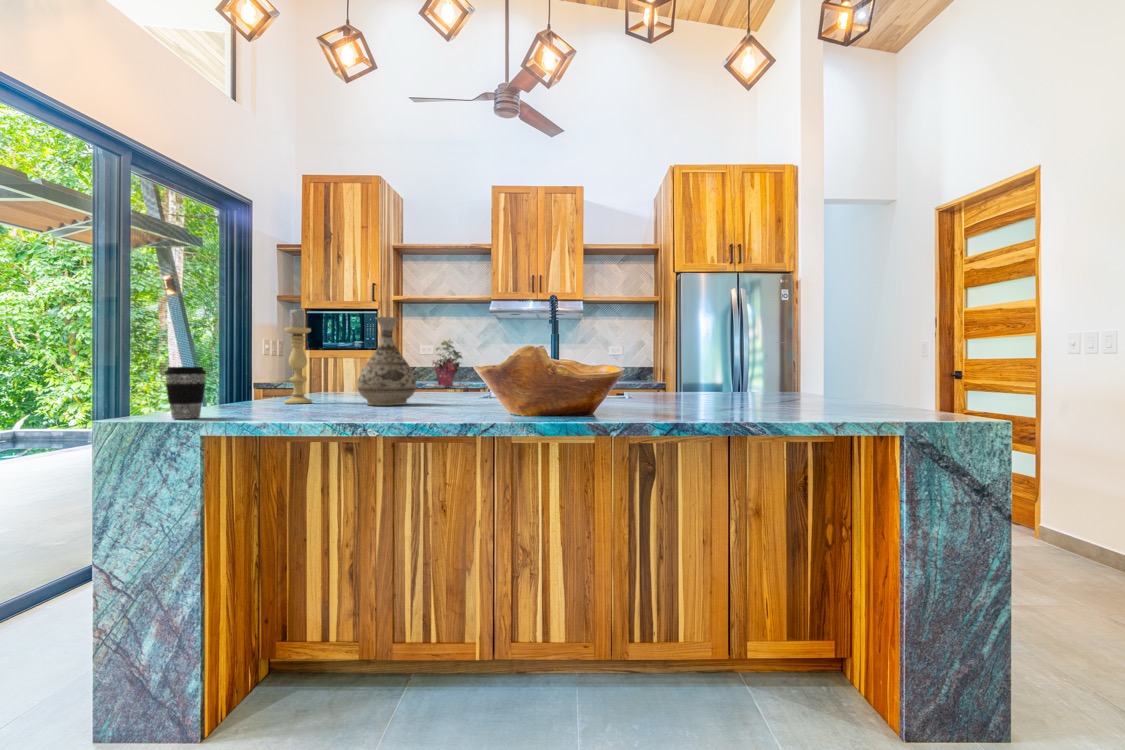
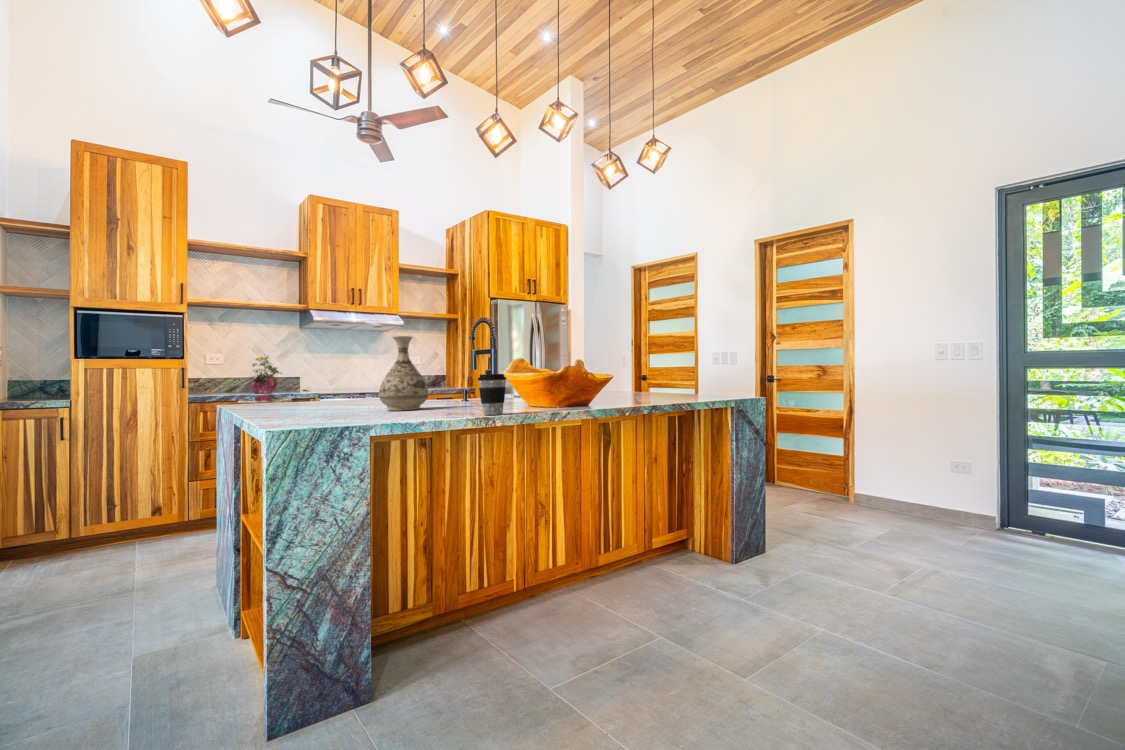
candle holder: present [284,309,312,404] -> none [288,326,316,415]
coffee cup: present [164,367,206,419] -> present [478,374,506,415]

